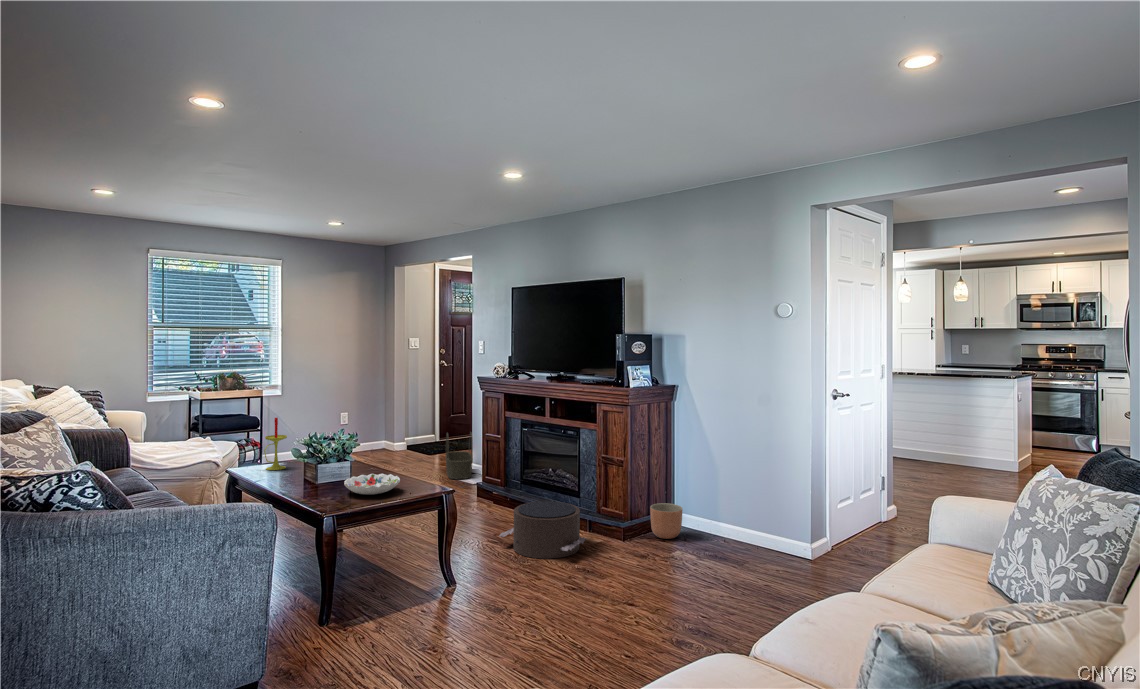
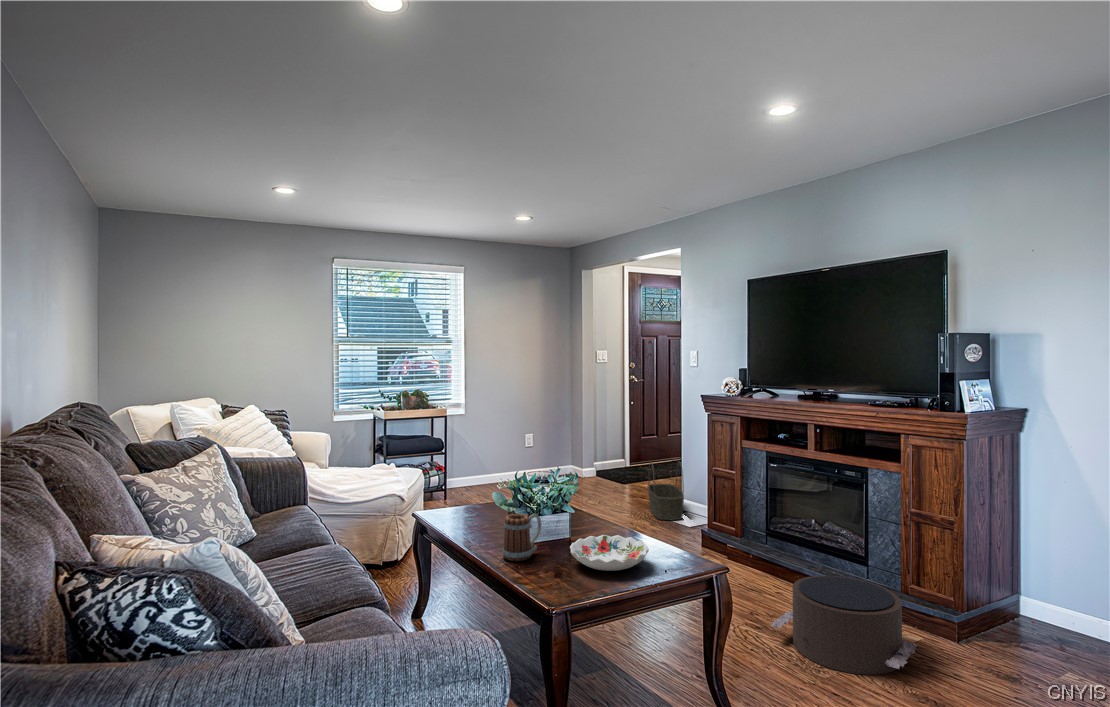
candle: present [264,418,287,470] -> none [457,446,483,515]
mug: none [295,461,326,494] -> present [502,514,542,561]
planter: present [650,503,683,539] -> none [1006,590,1070,652]

